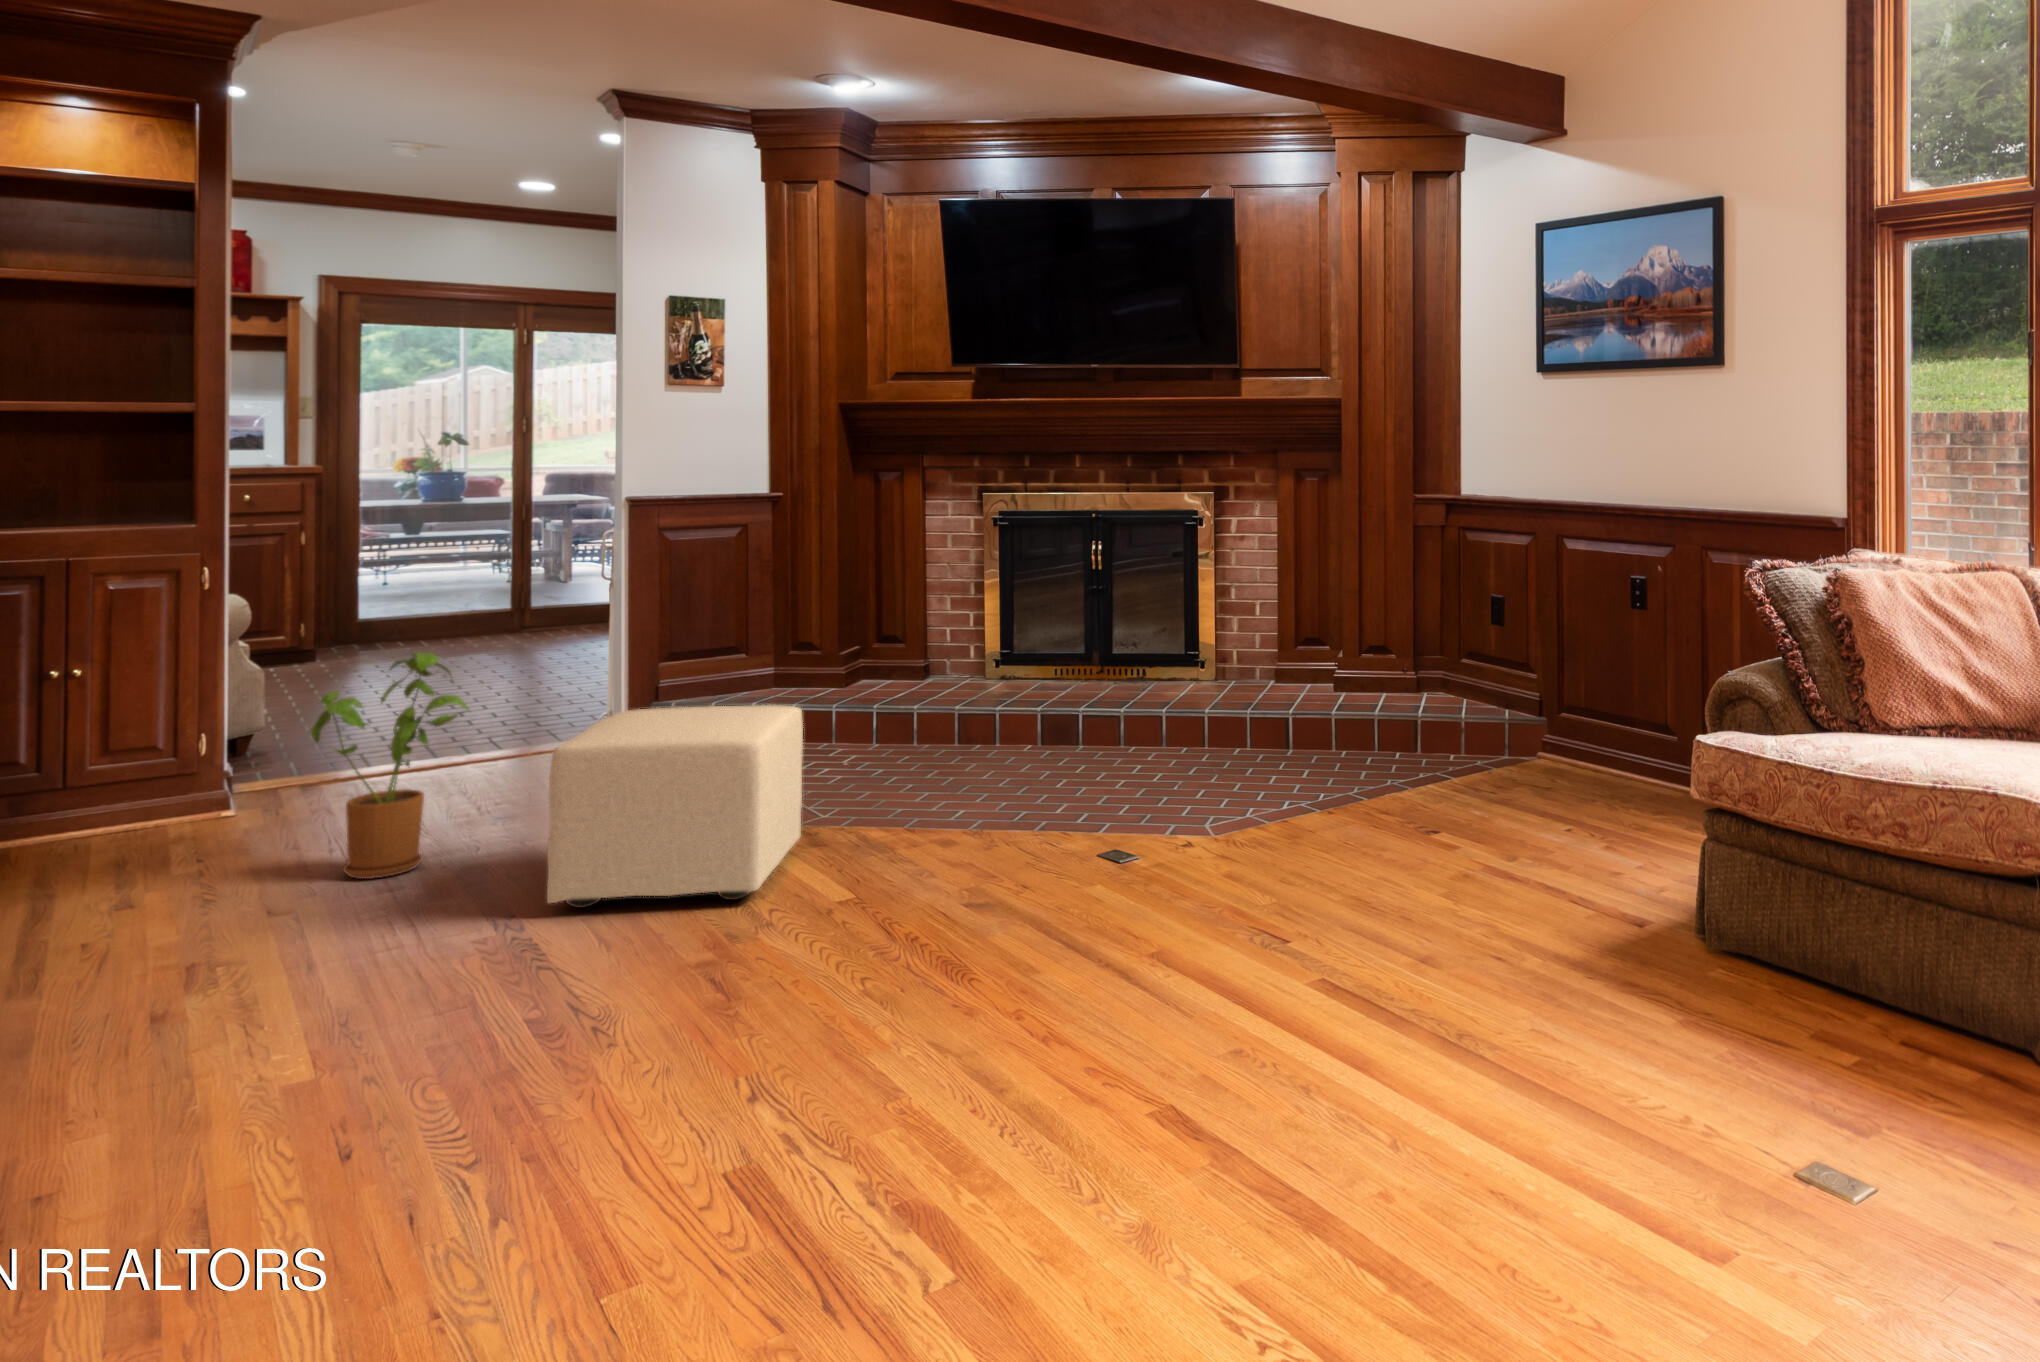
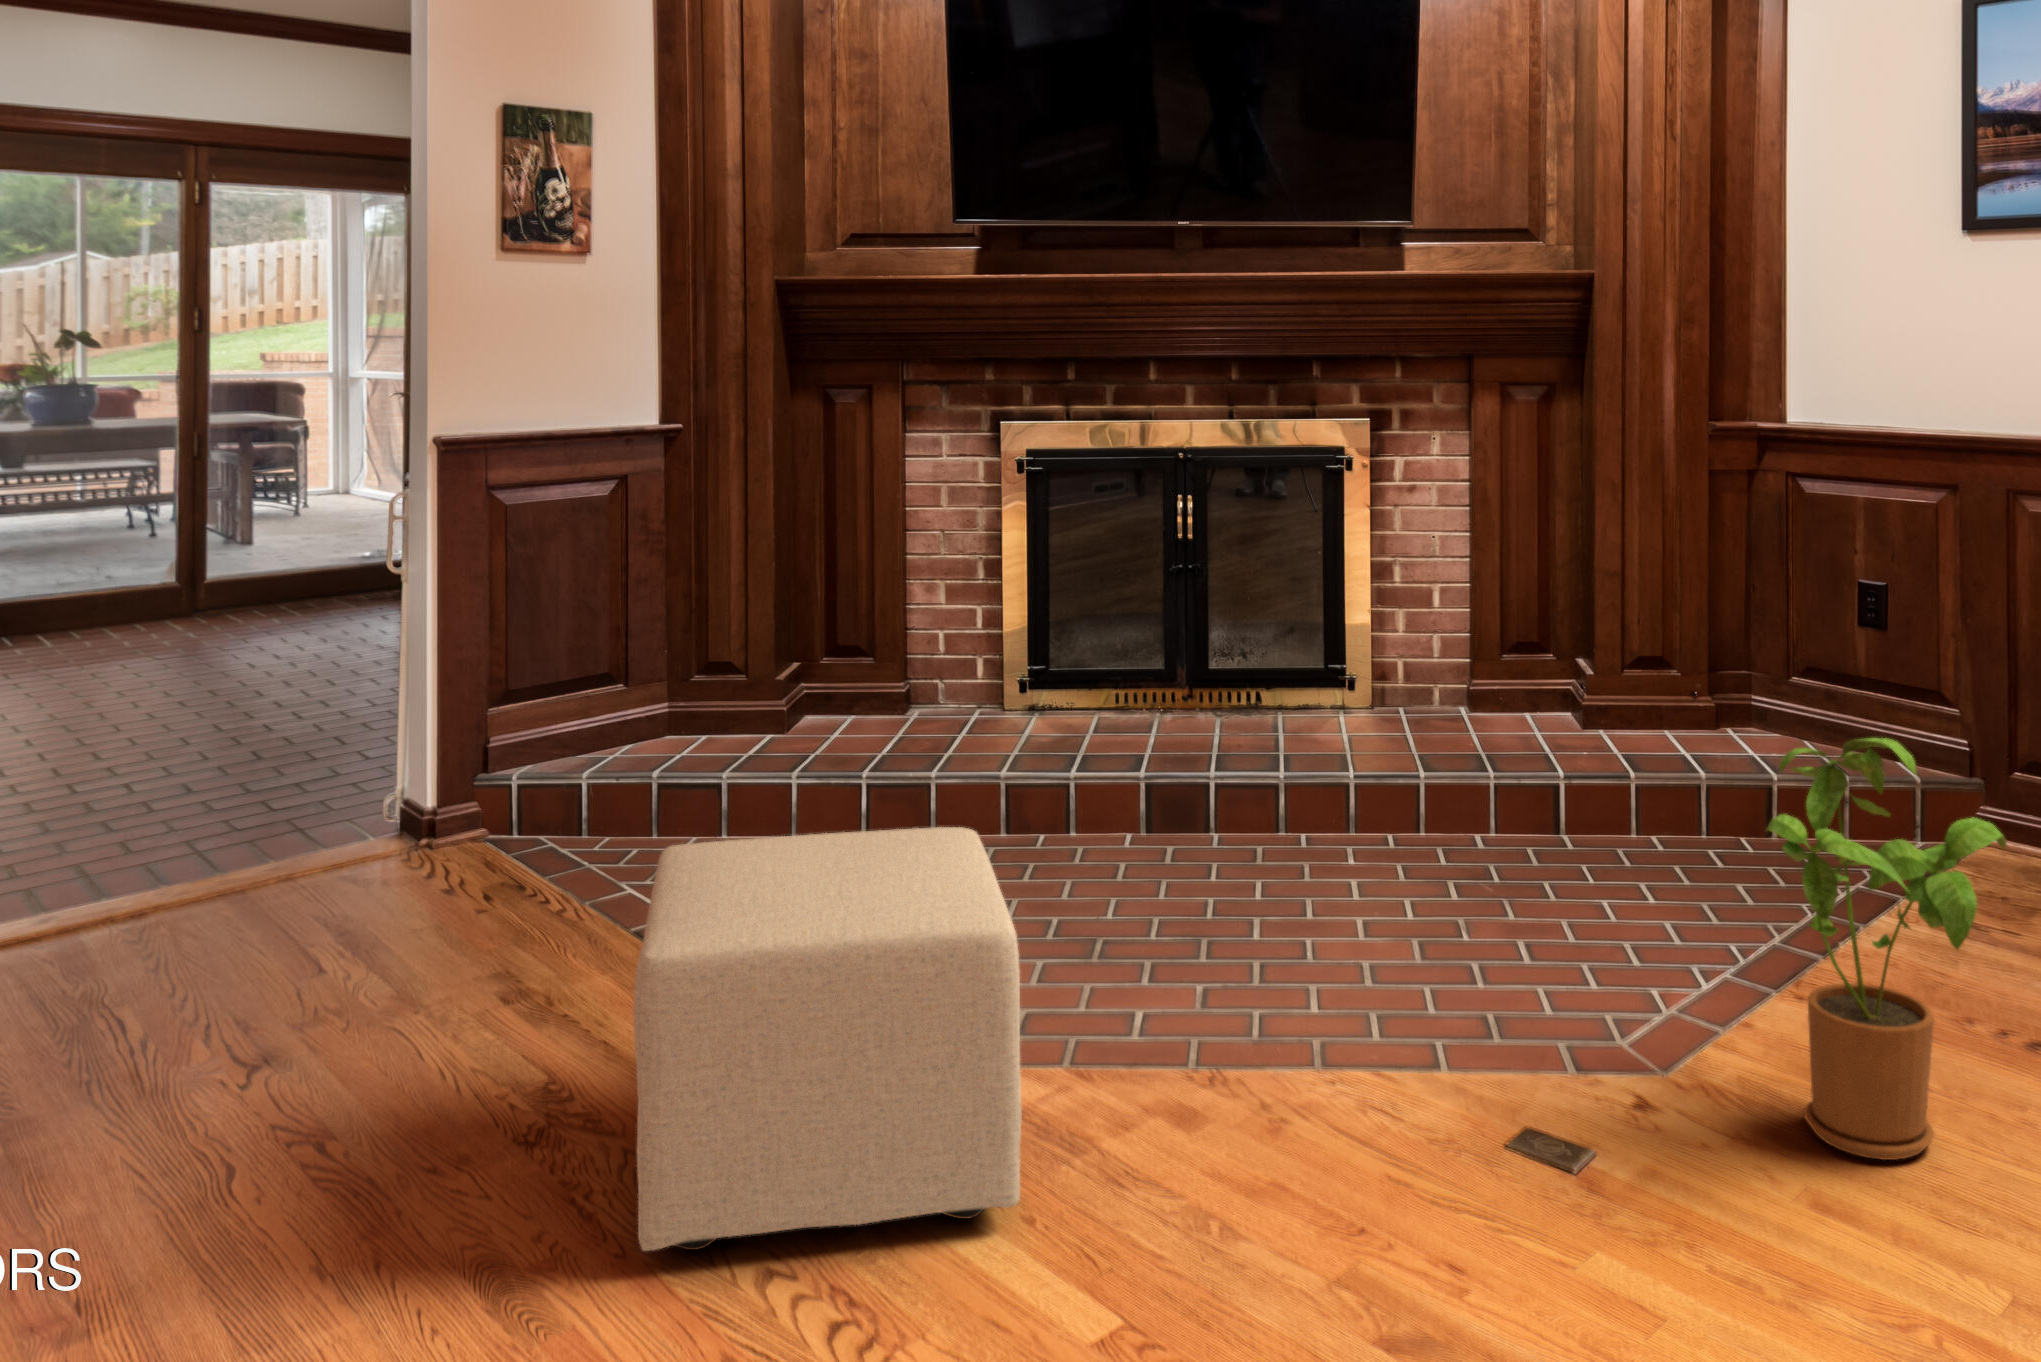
house plant: present [311,653,469,879] -> present [1767,738,2007,1160]

